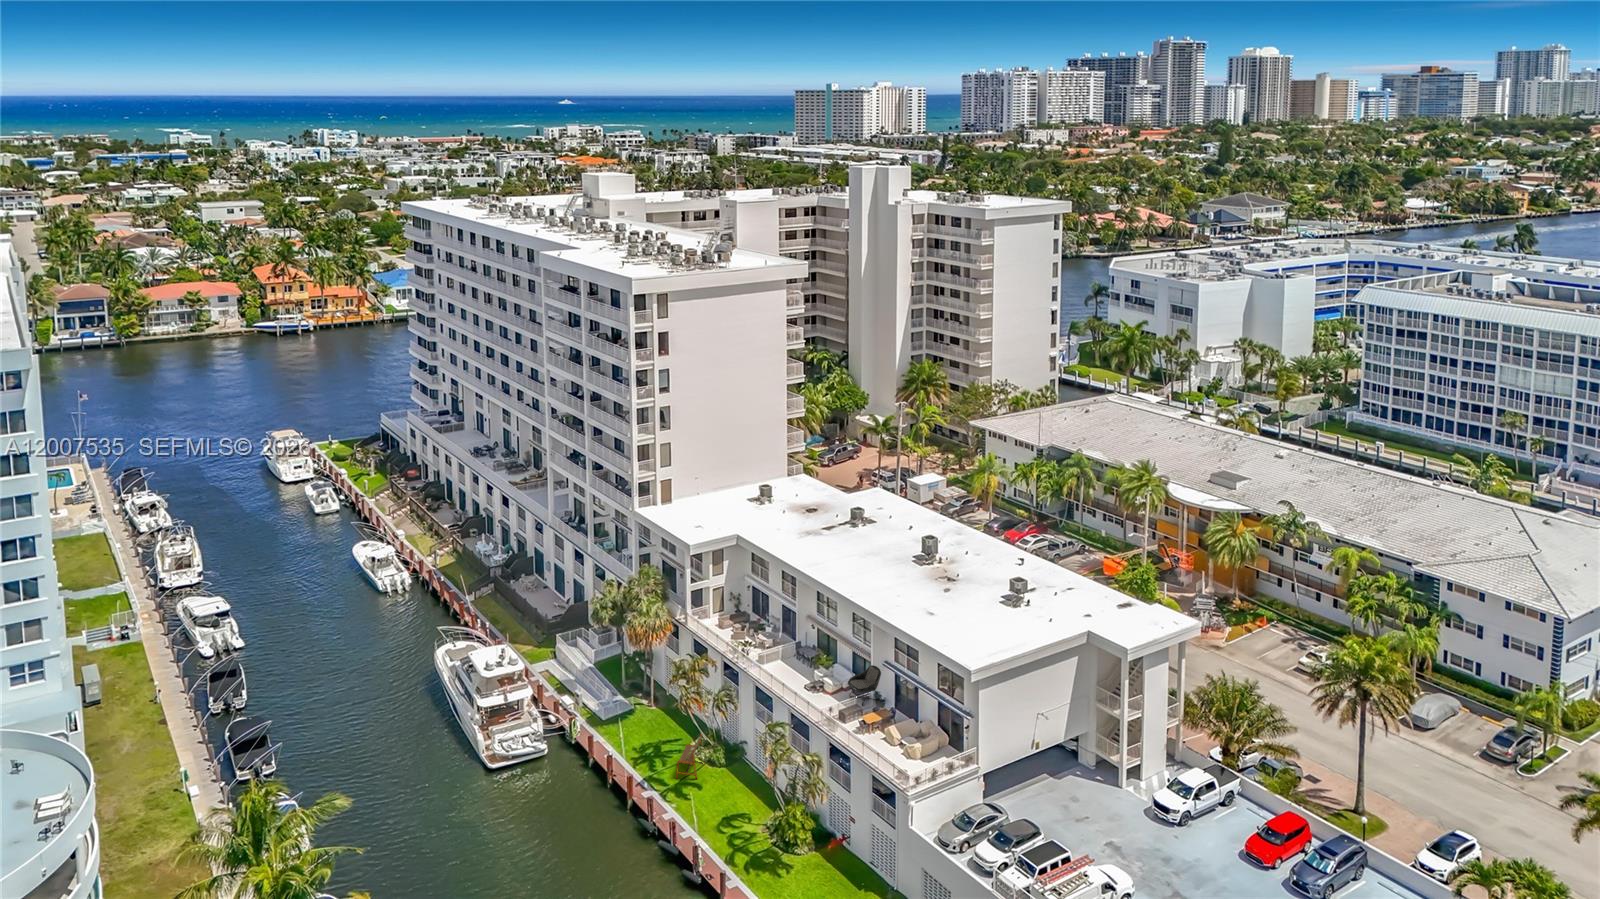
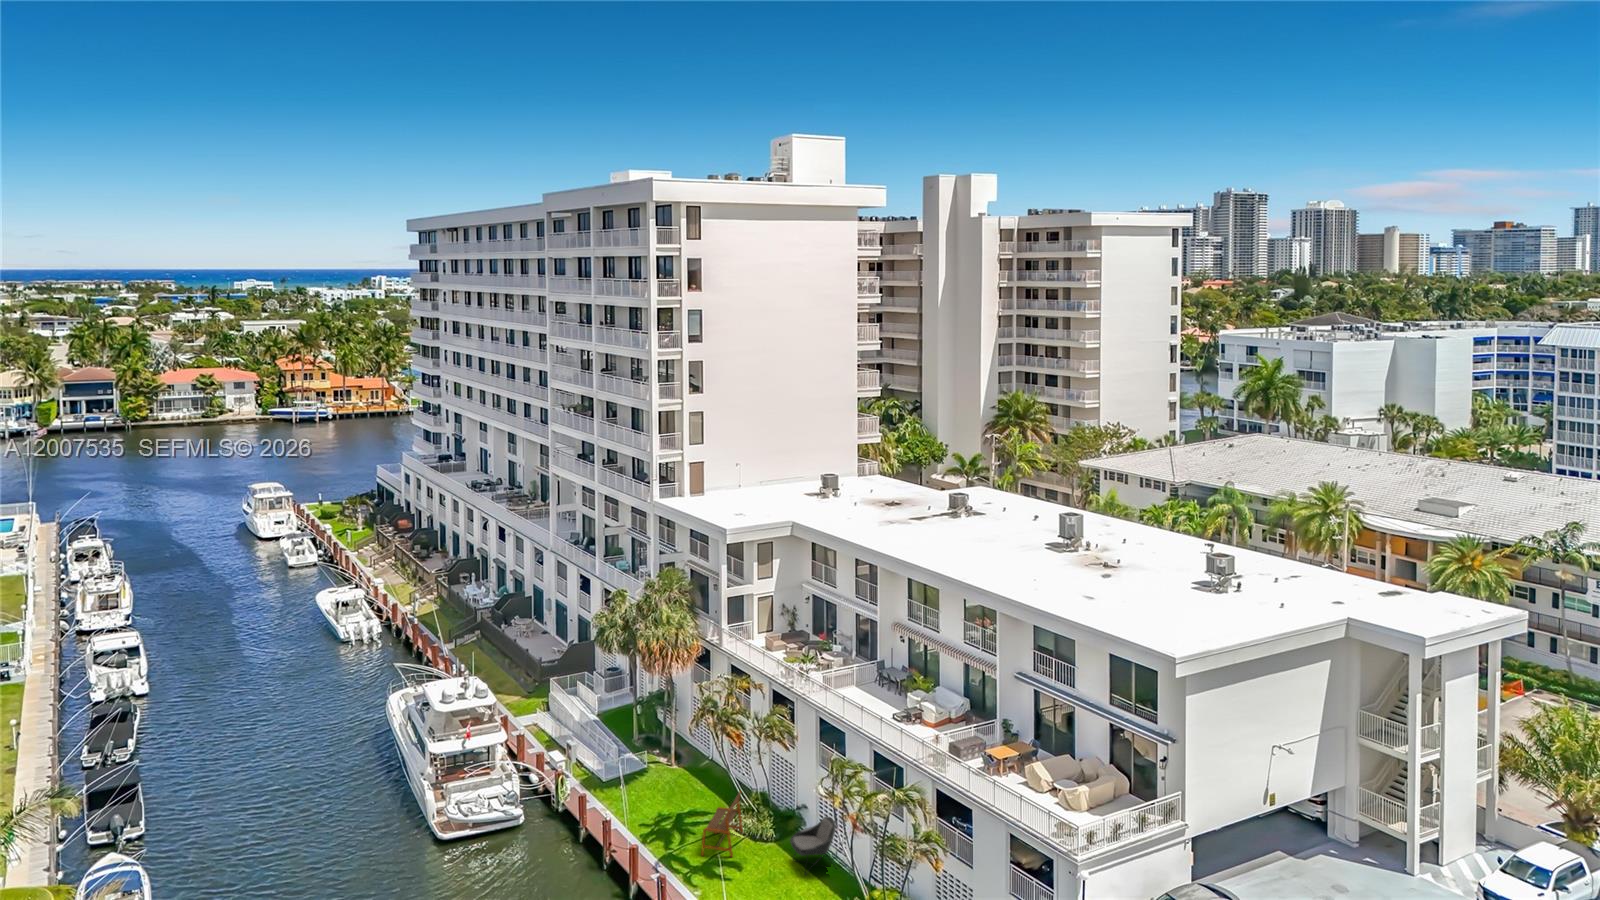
lounge chair: present [848,665,882,706] -> present [790,817,836,874]

